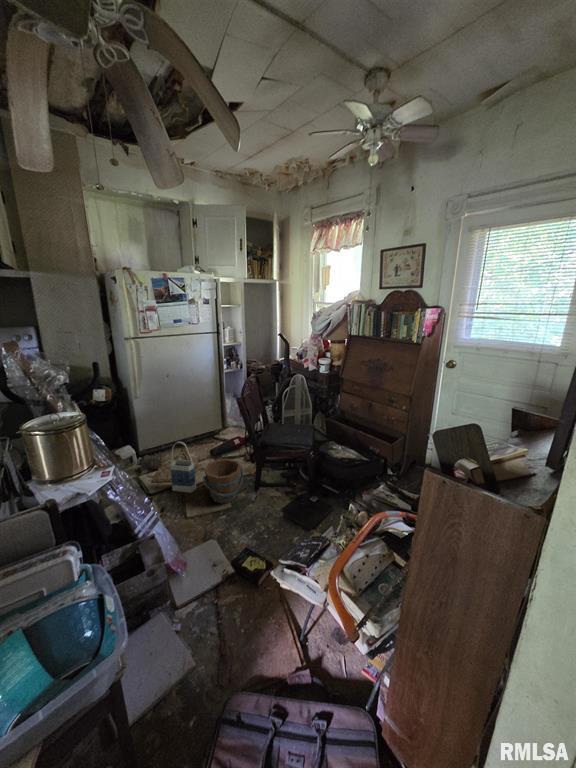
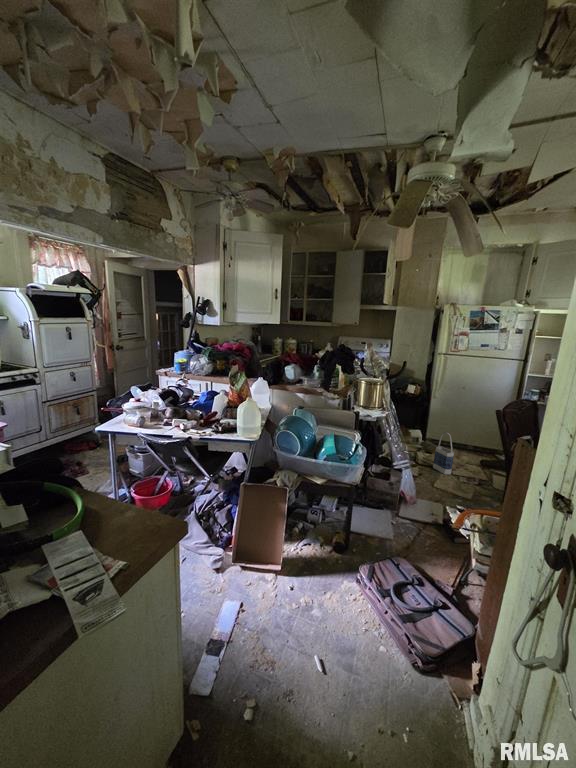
bucket: present [203,459,243,504] -> none [453,457,490,492]

